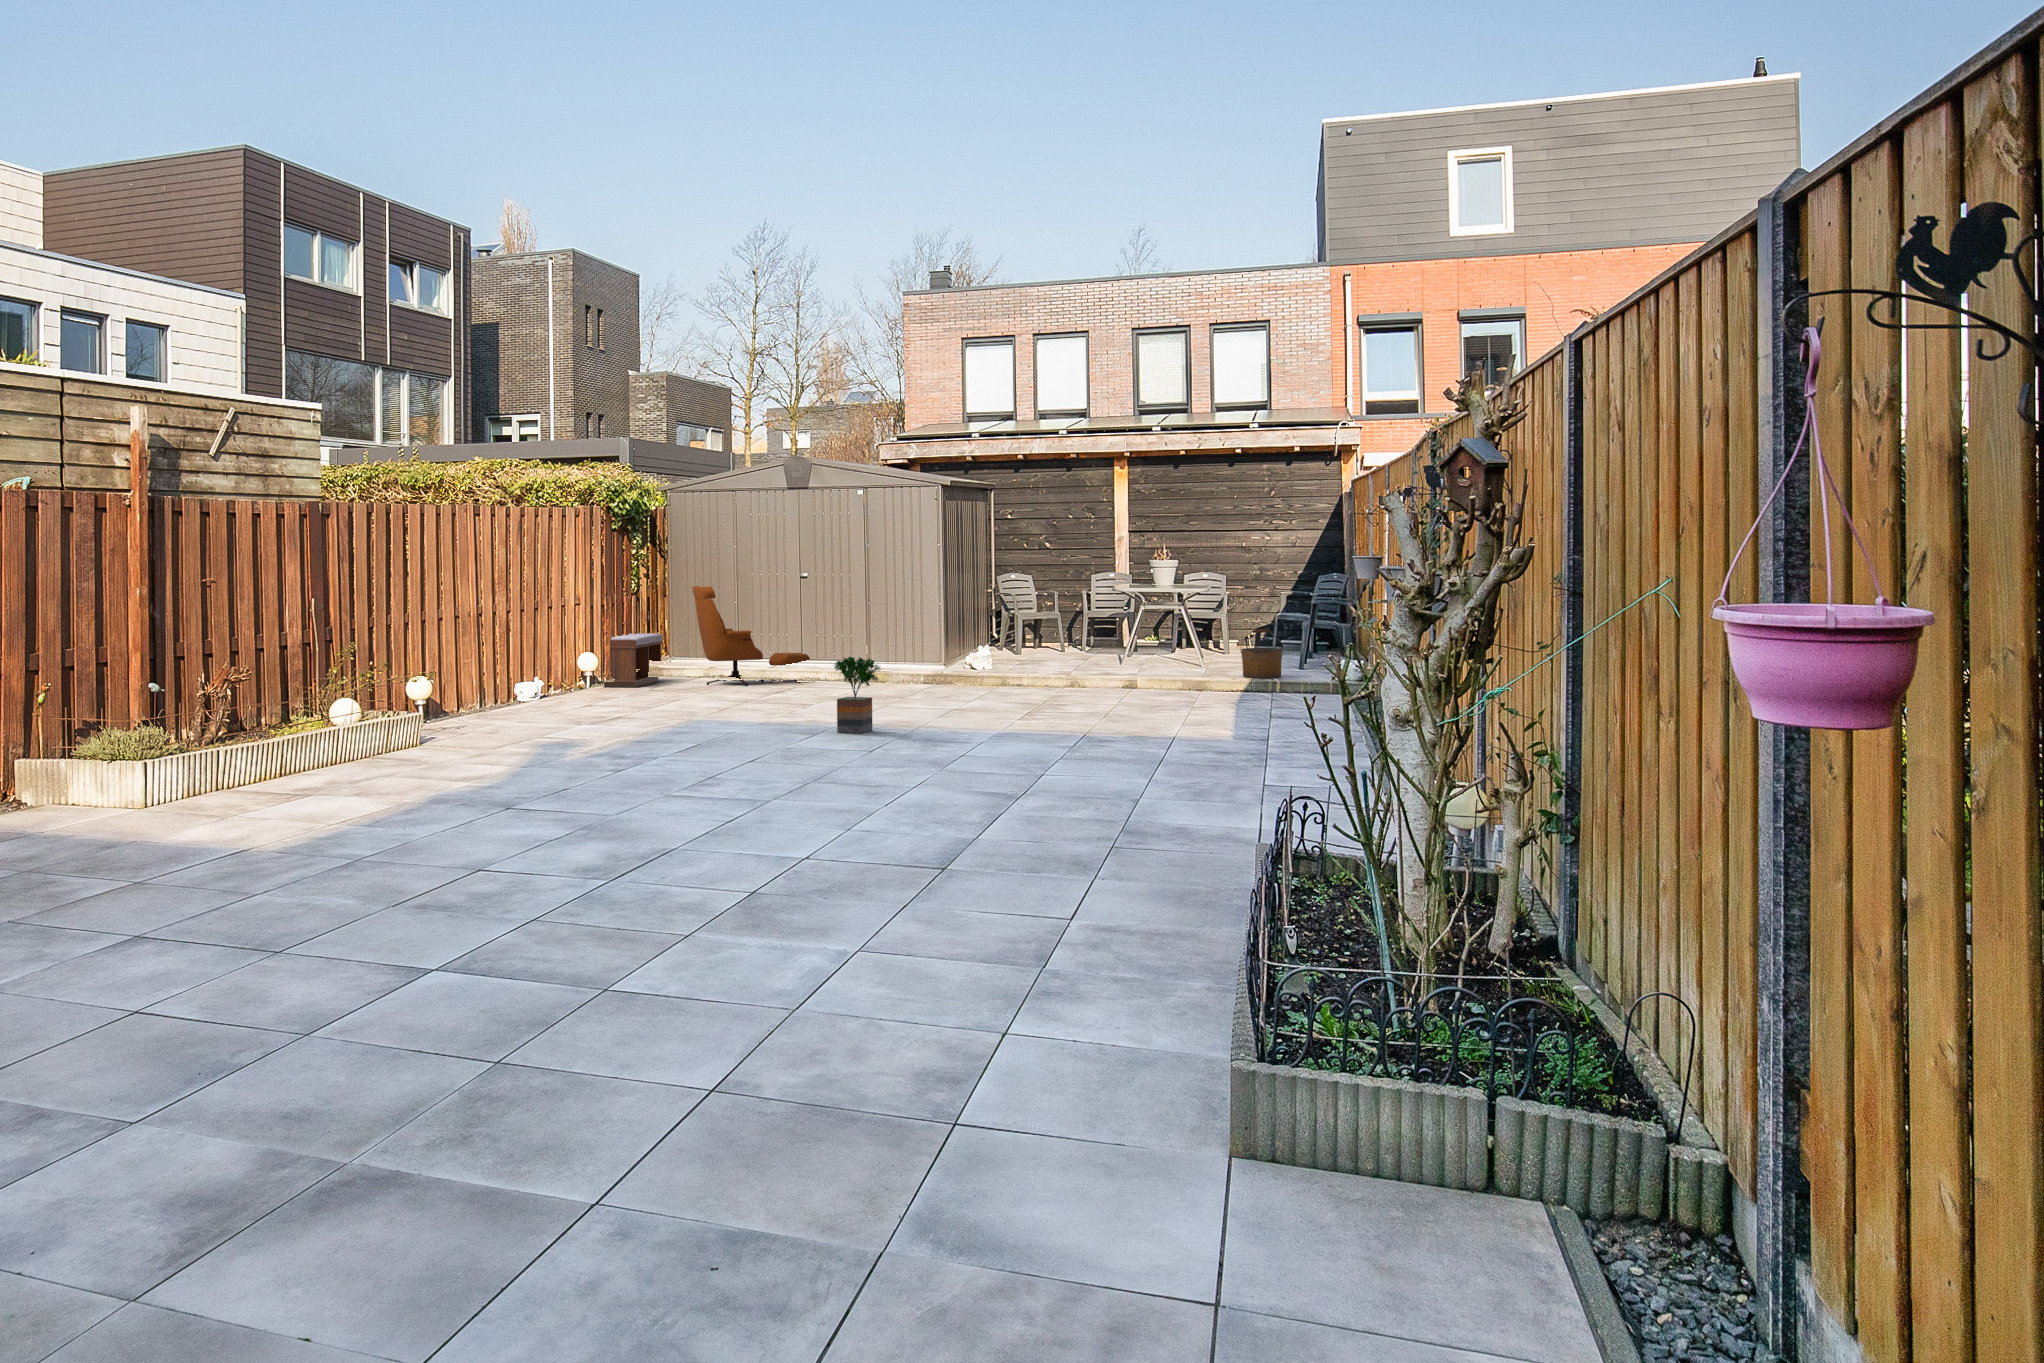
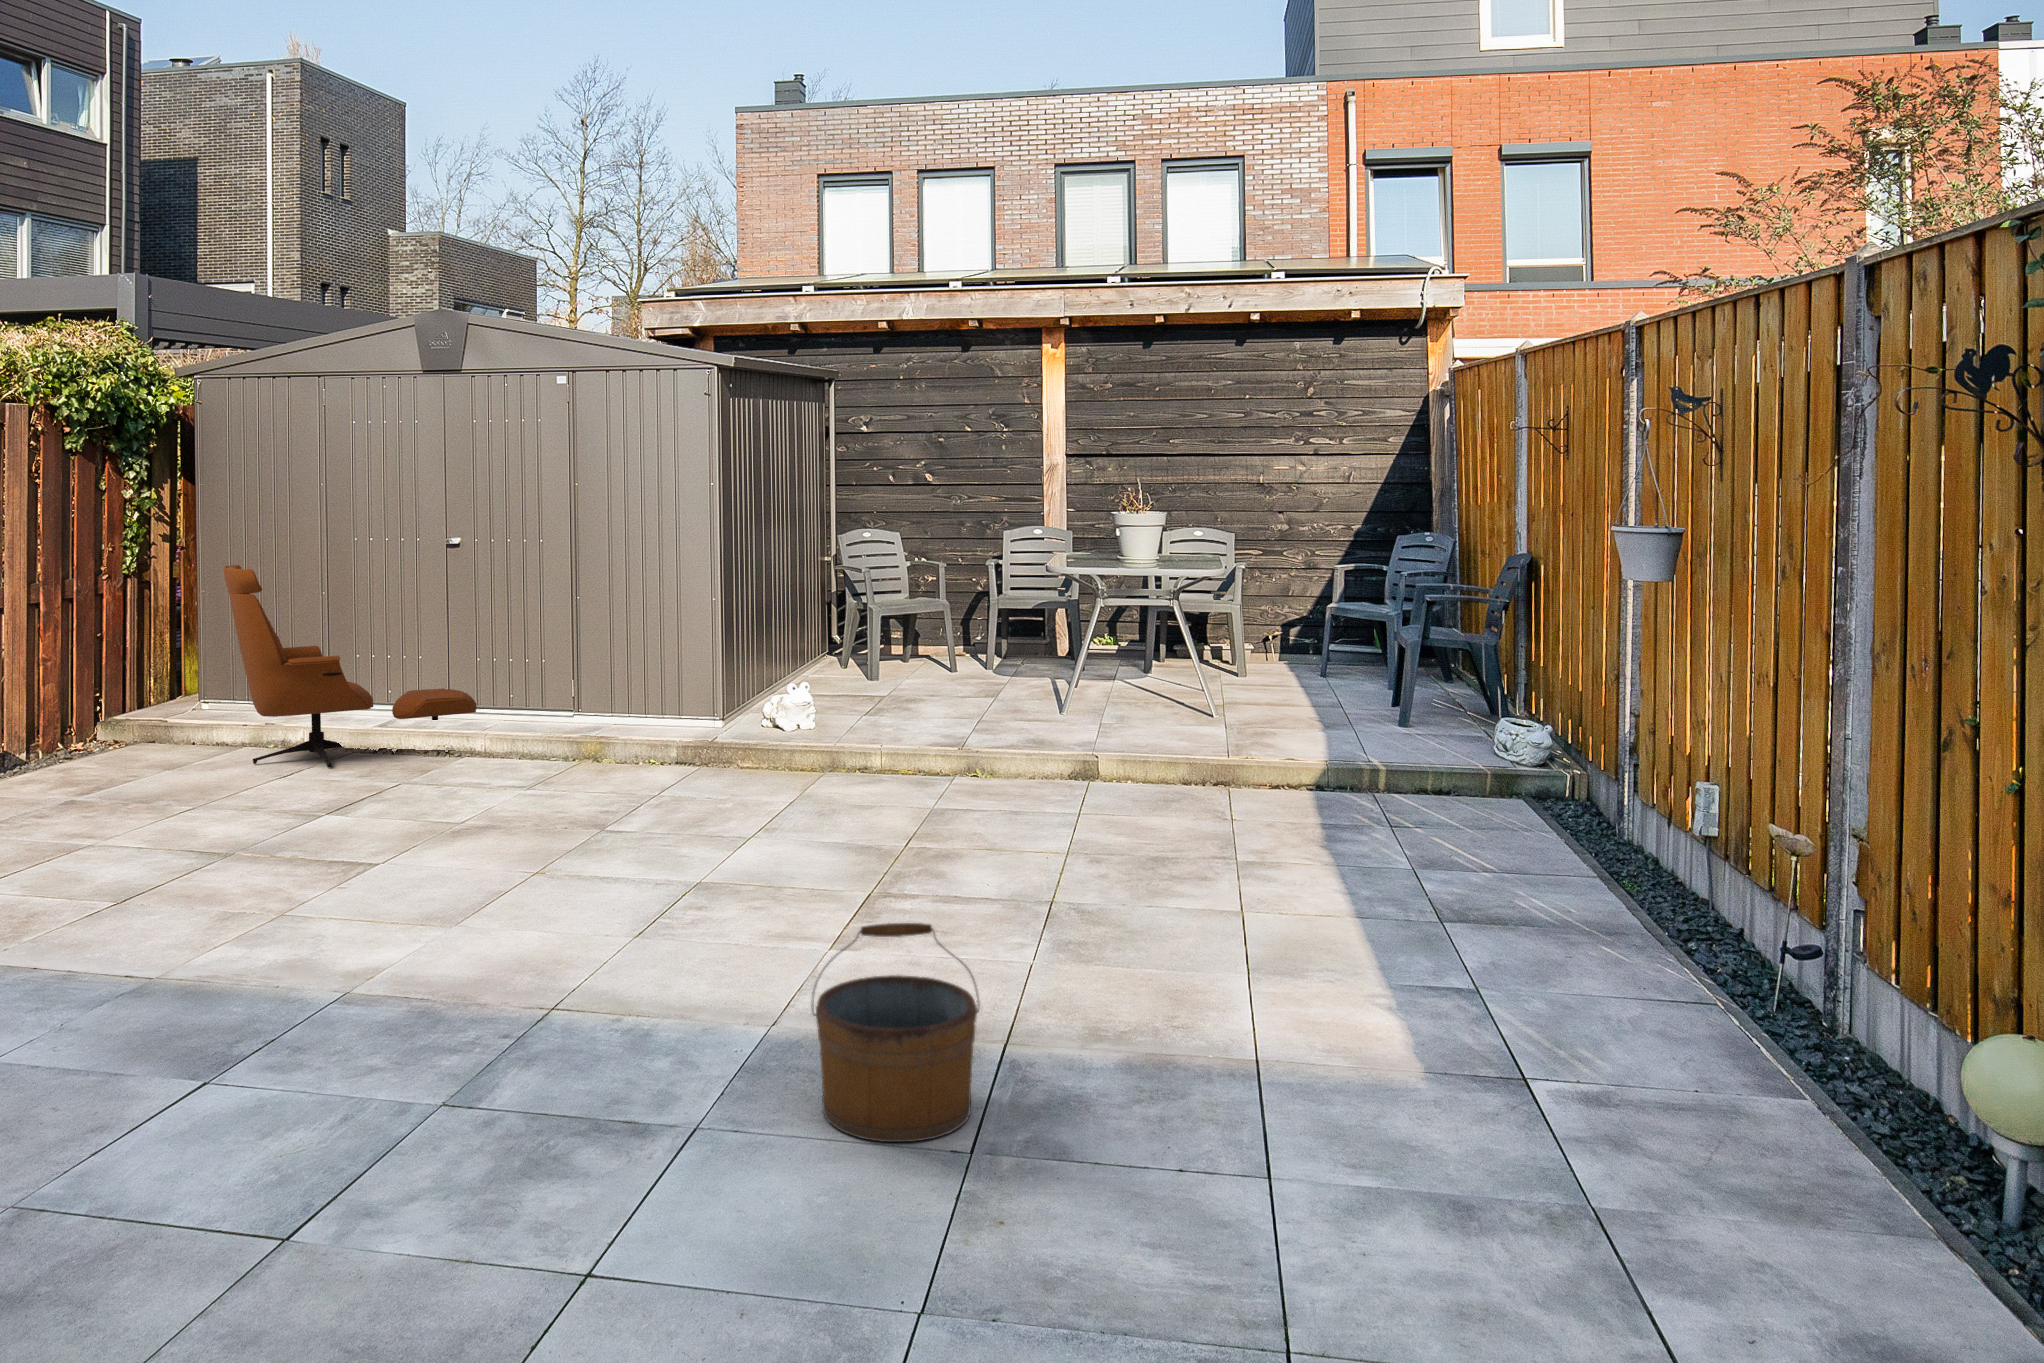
bucket: present [1240,629,1283,678] -> present [811,923,979,1142]
bench: present [604,633,663,688] -> none [18,654,188,774]
potted tree: present [835,657,880,733] -> none [252,862,415,1122]

